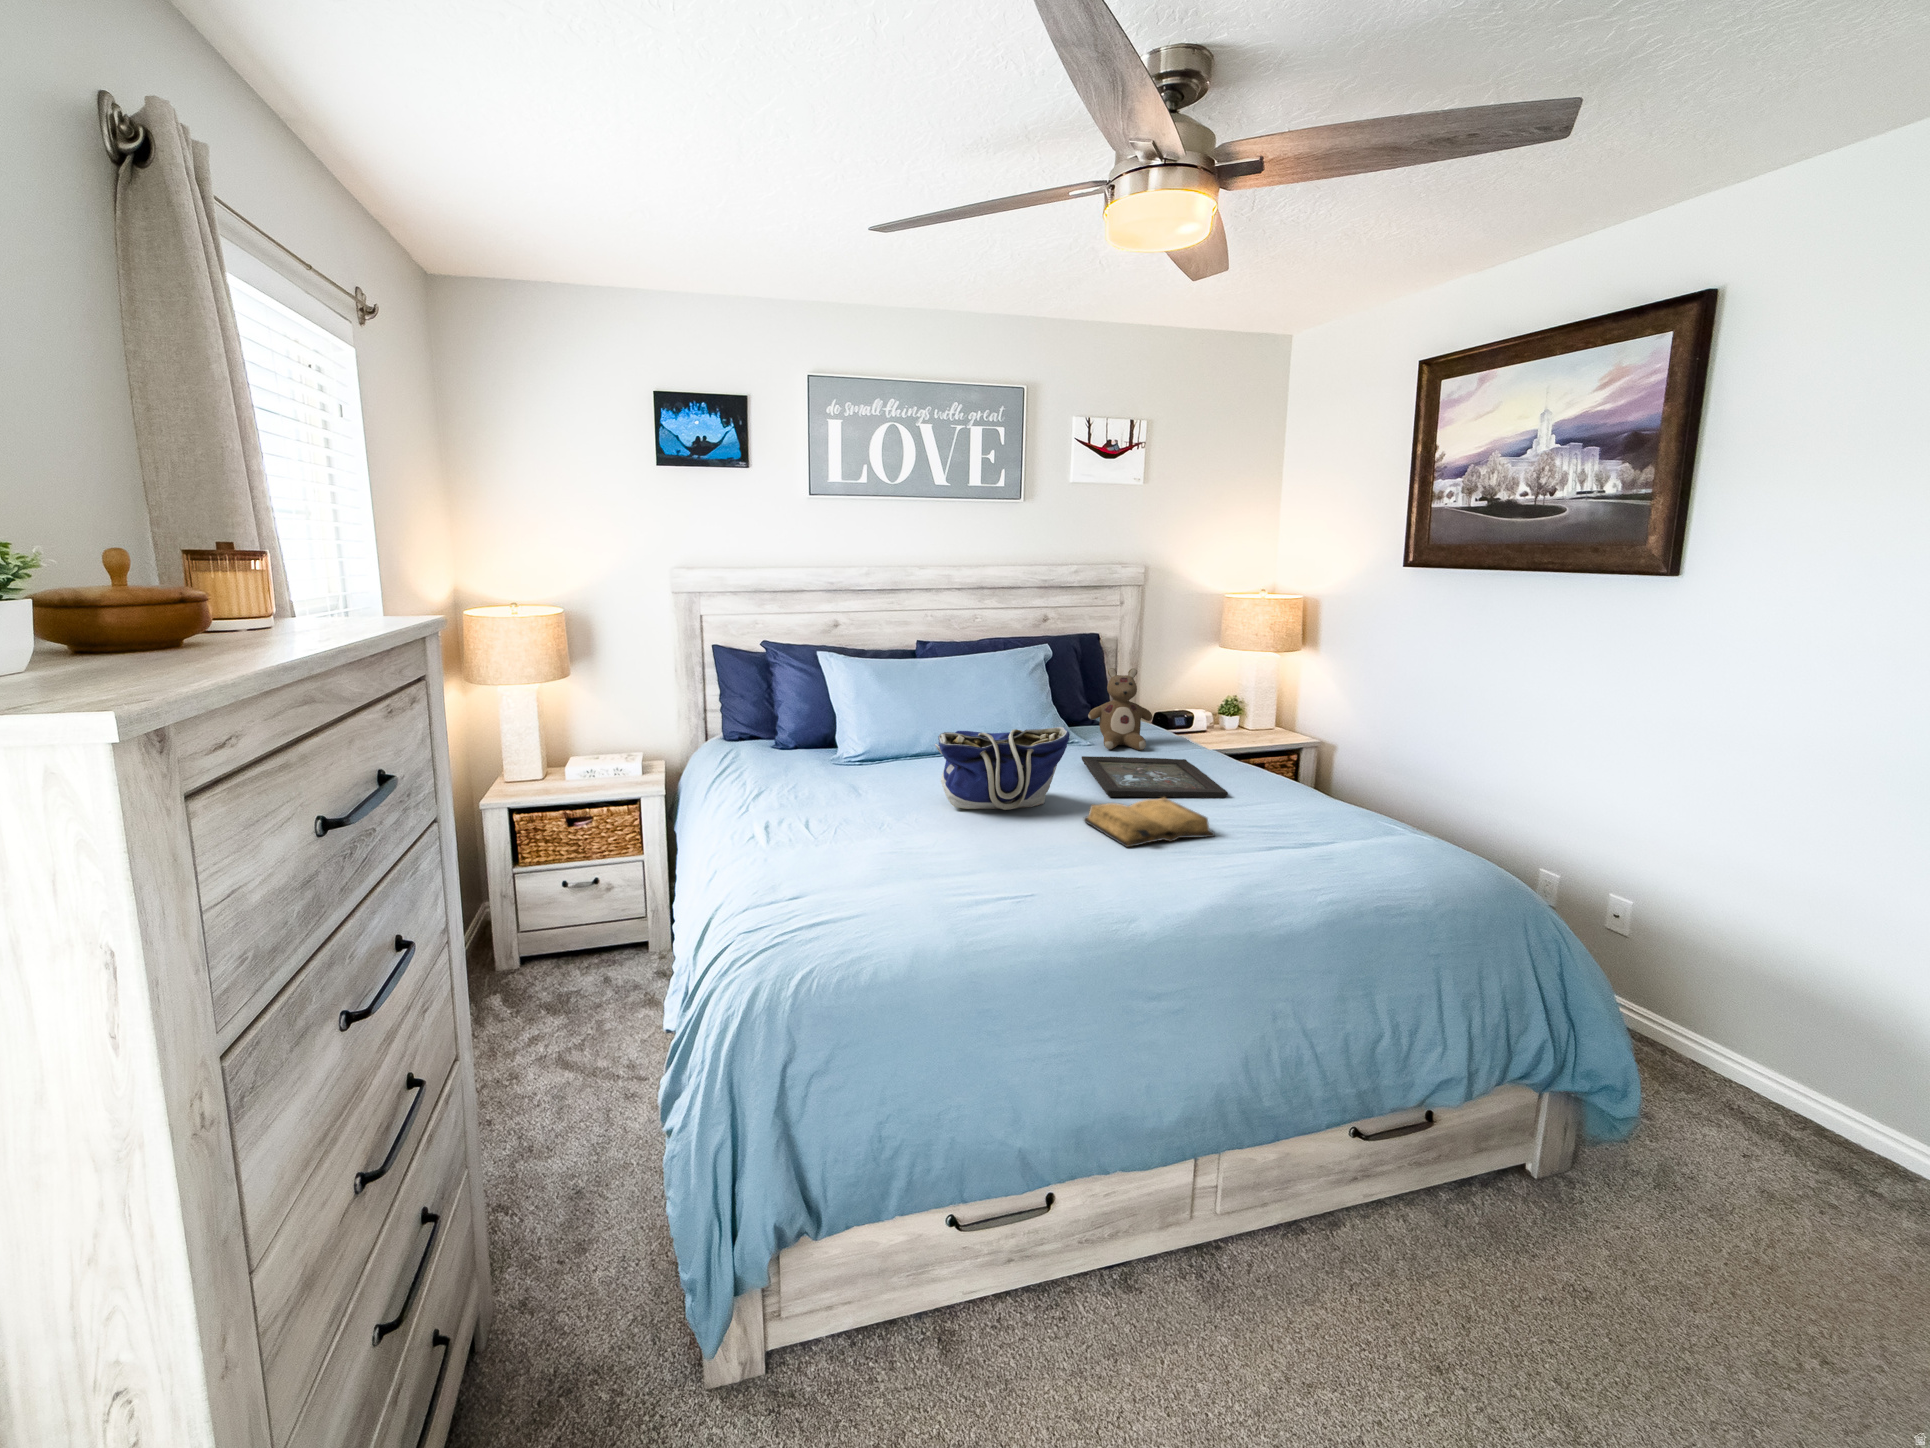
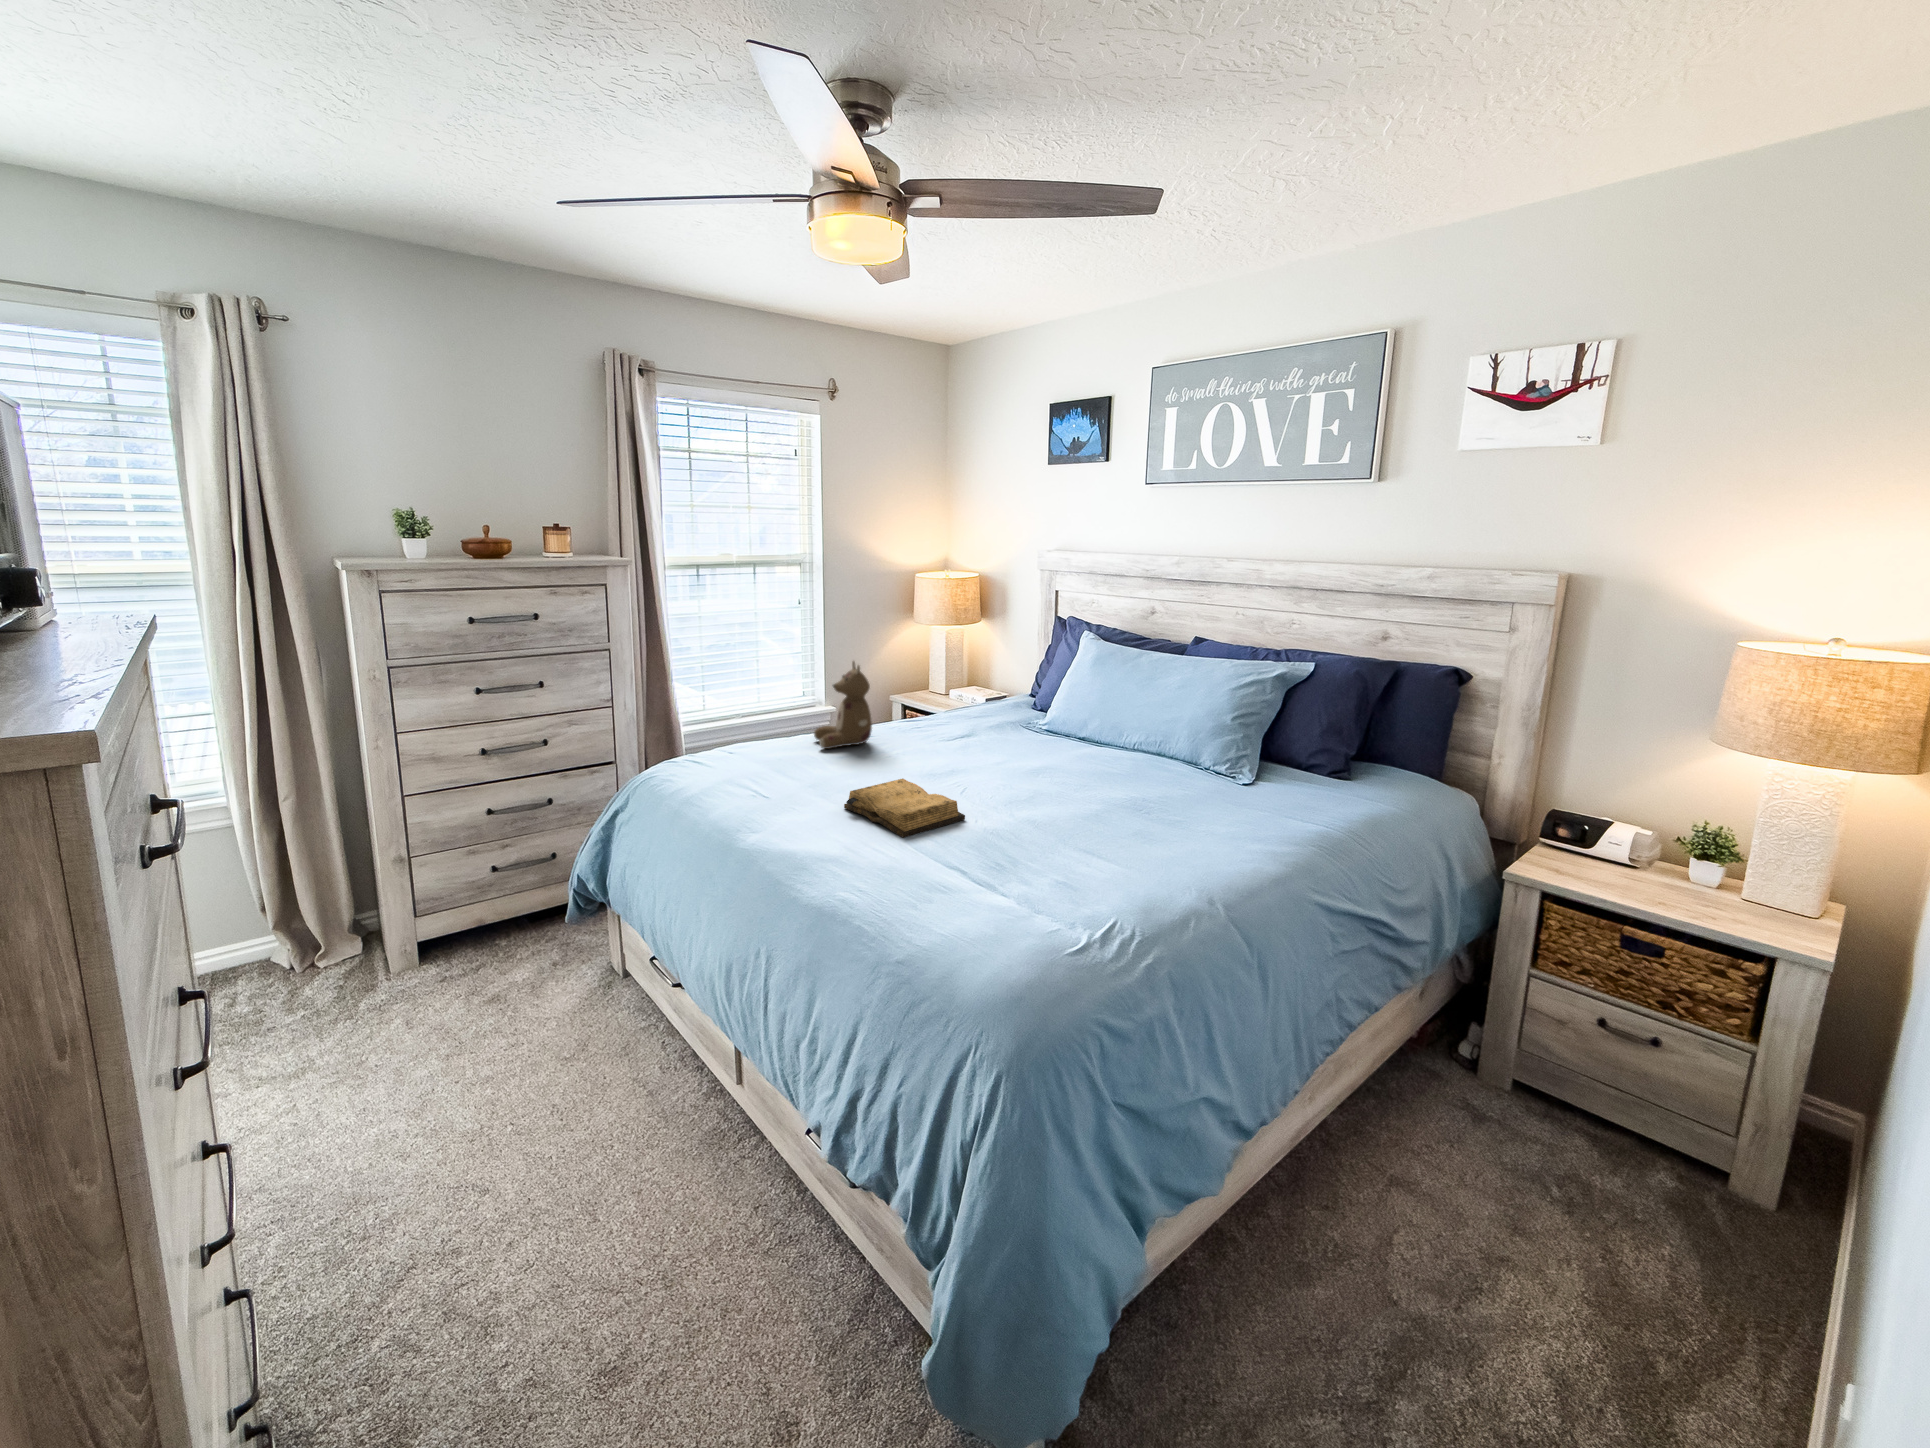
stuffed bear: present [1088,668,1153,750] -> present [814,661,872,749]
tote bag: present [935,727,1070,810] -> none [883,689,979,780]
tray: present [1082,756,1228,798] -> none [994,778,1189,844]

